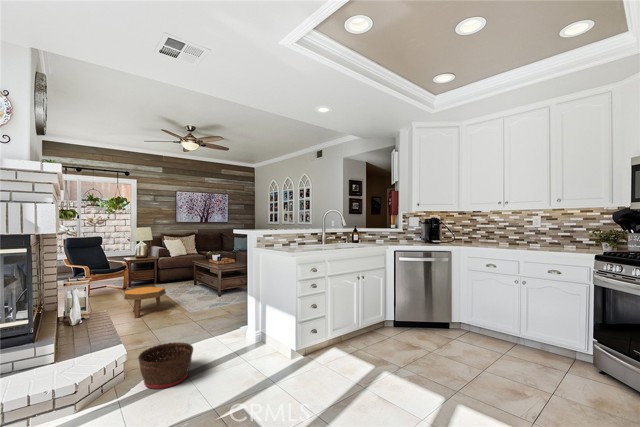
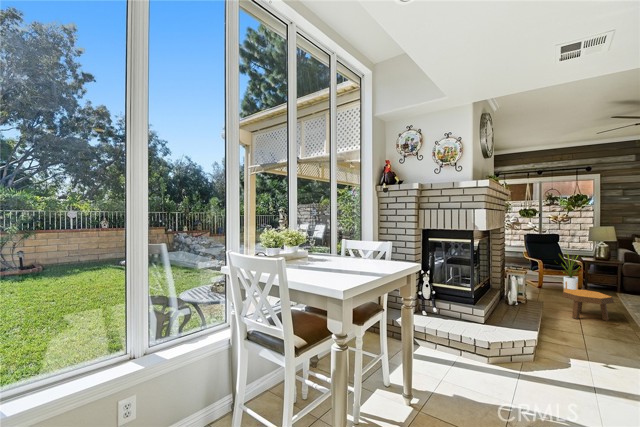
house plant: none [105,251,134,297] -> present [563,254,578,291]
basket: present [138,342,193,389] -> none [541,344,605,391]

